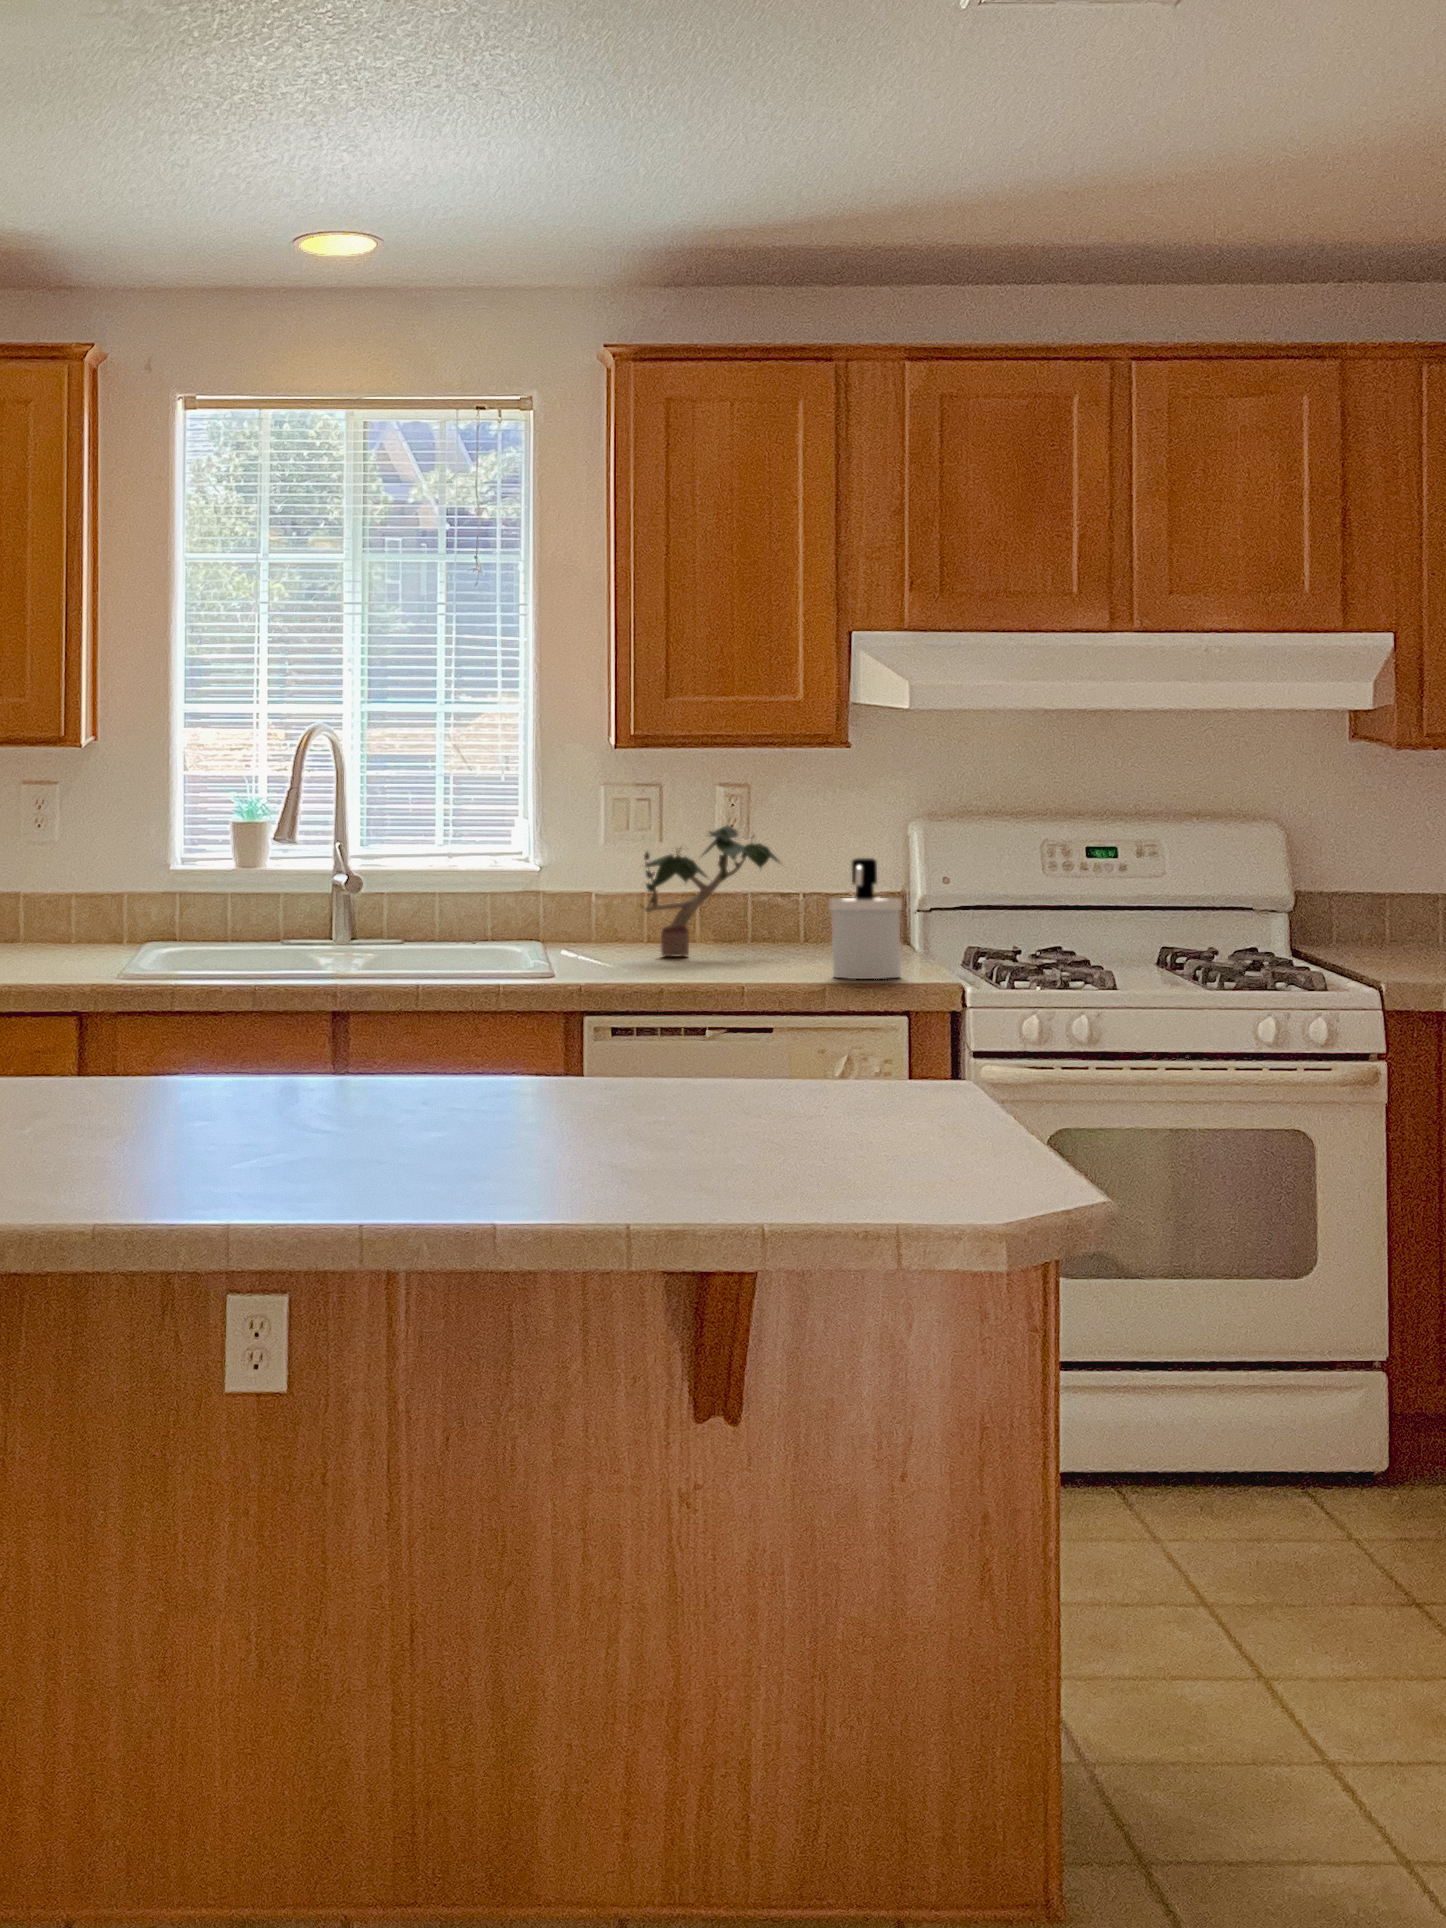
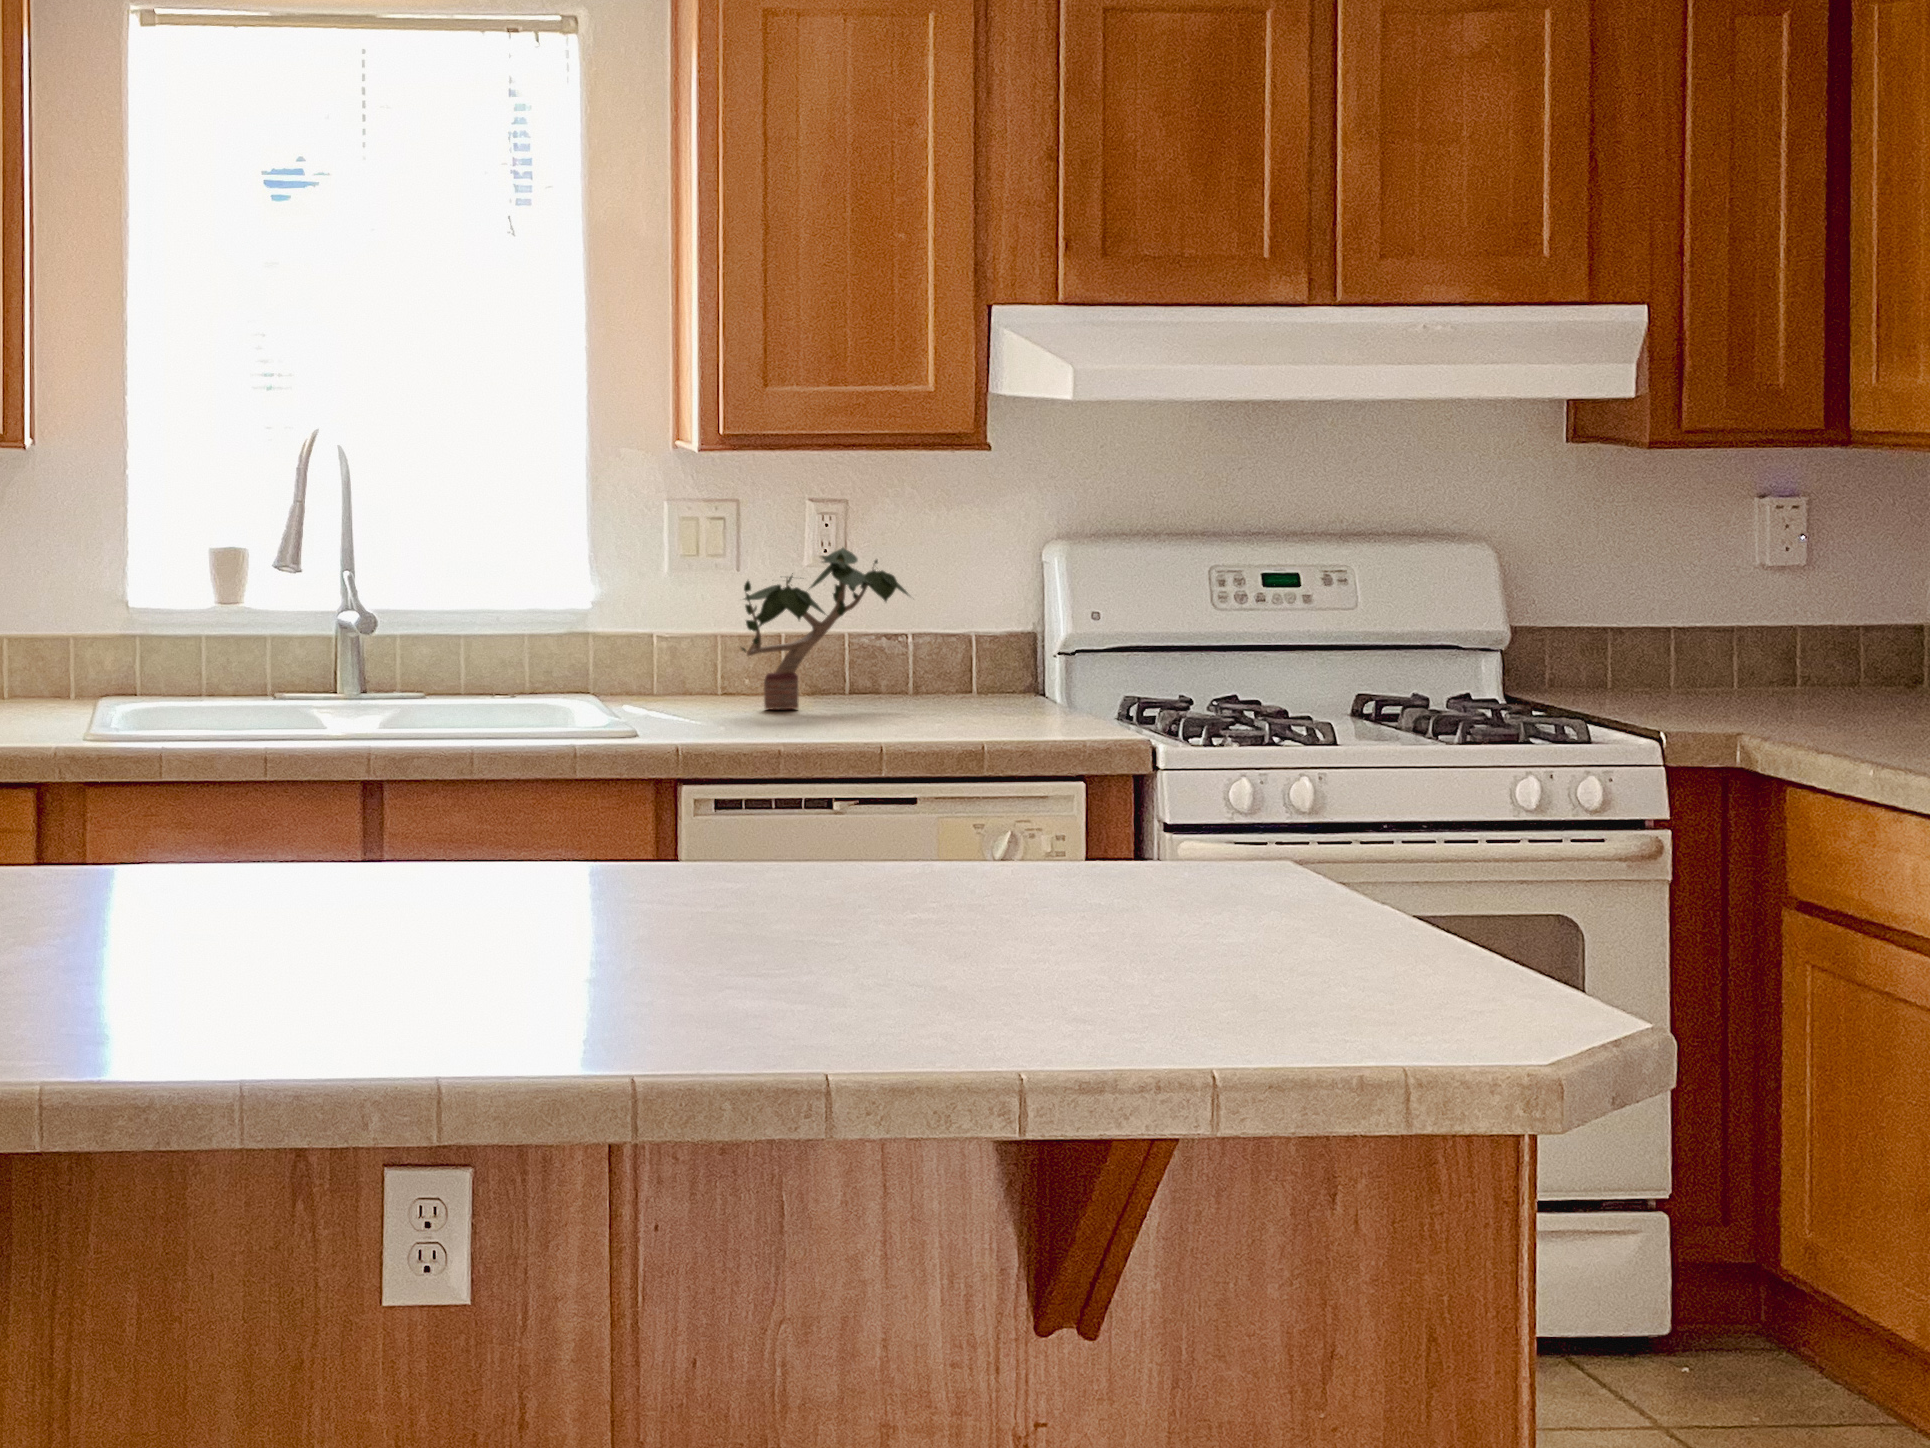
soap dispenser: present [829,858,902,979] -> none [983,590,1071,735]

